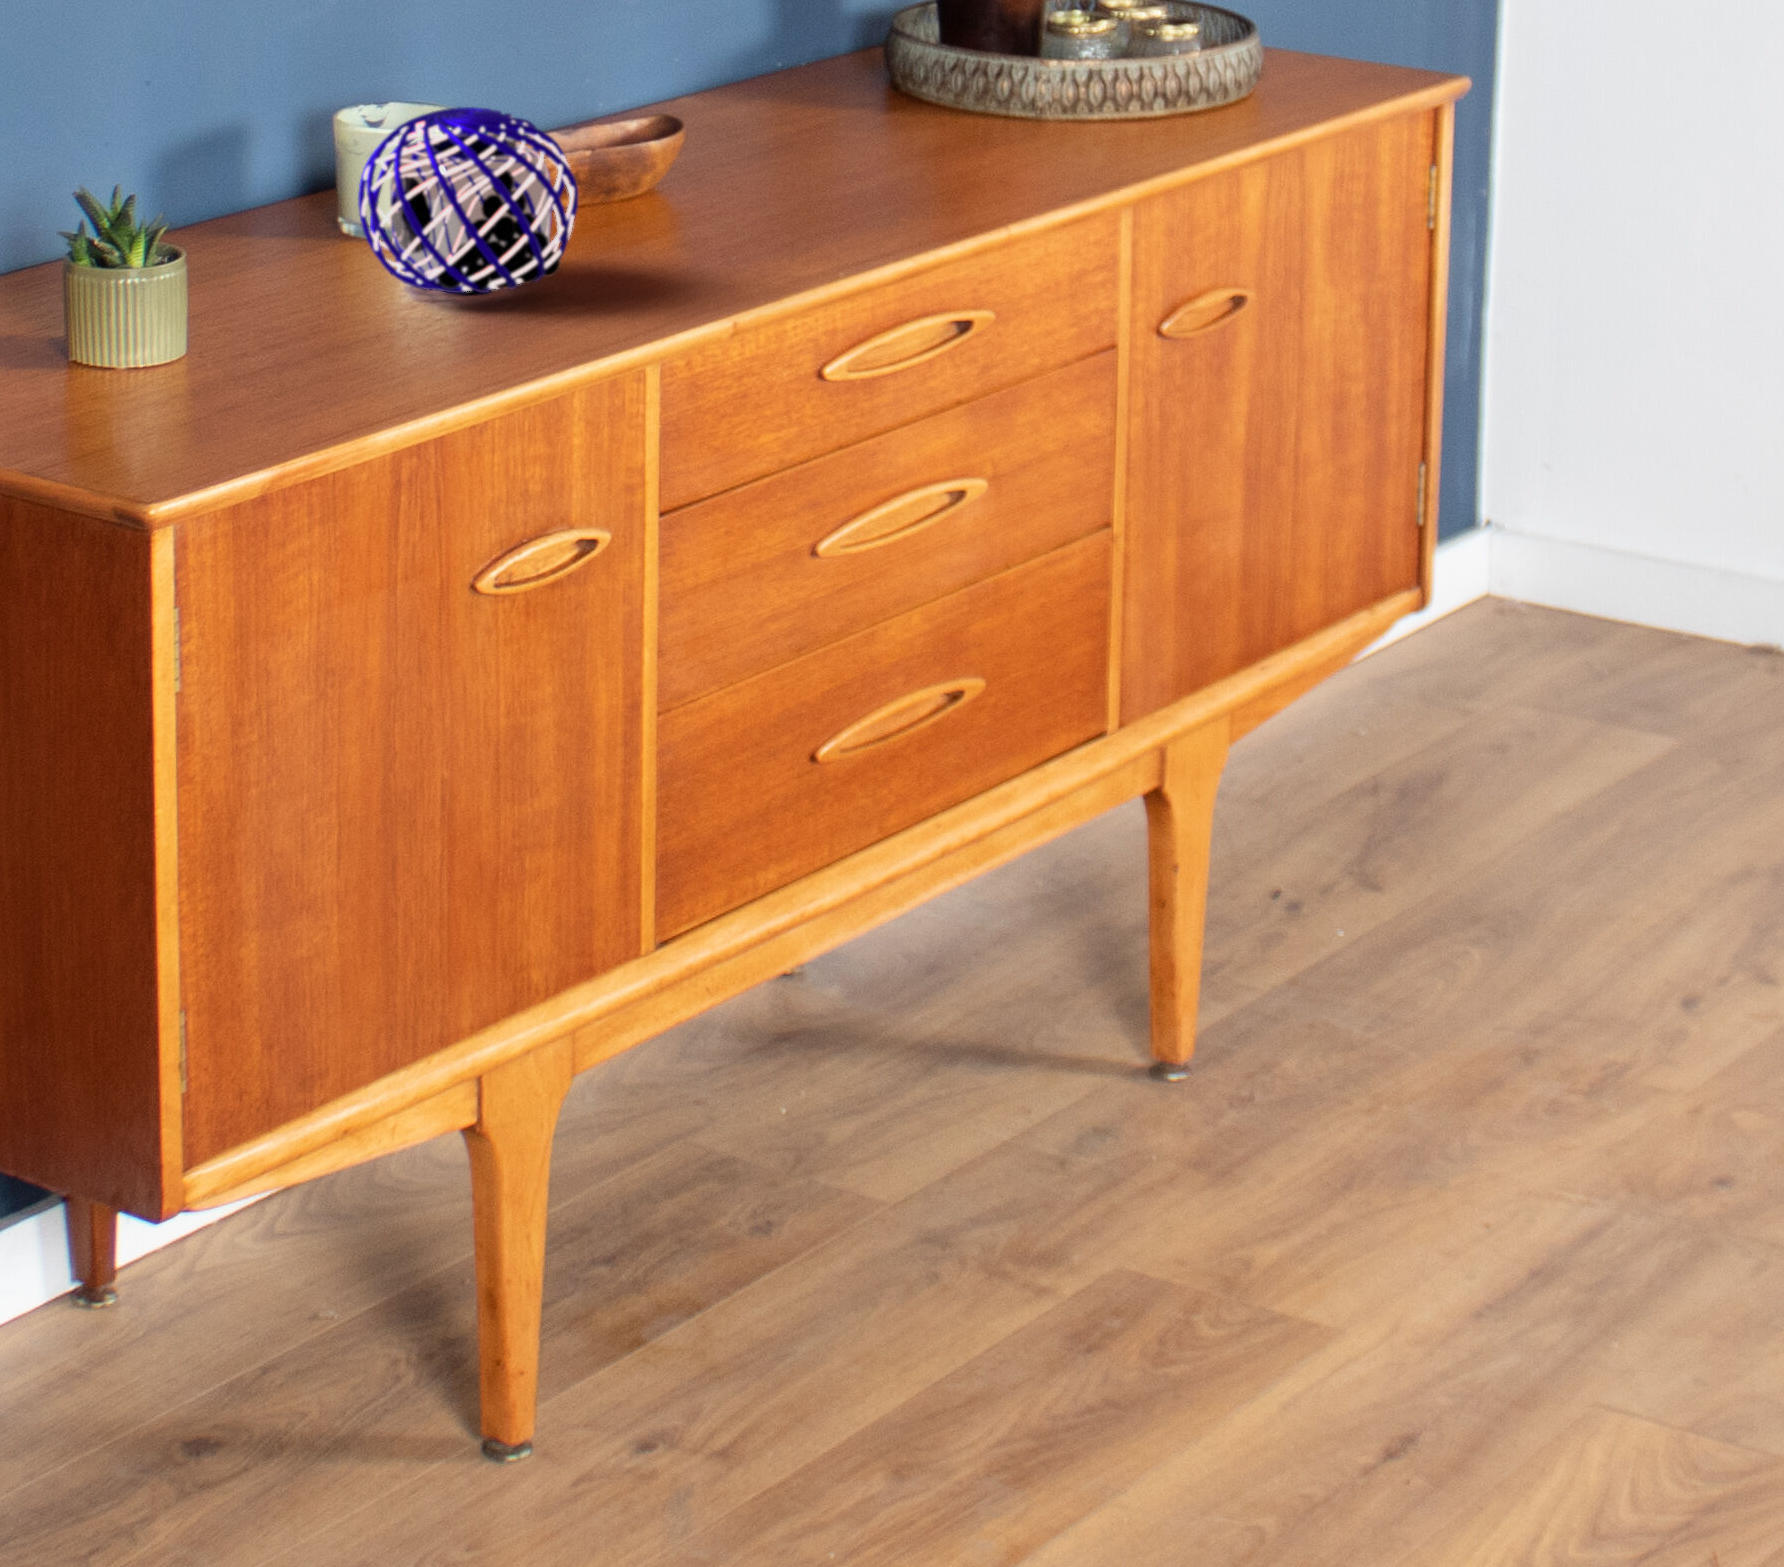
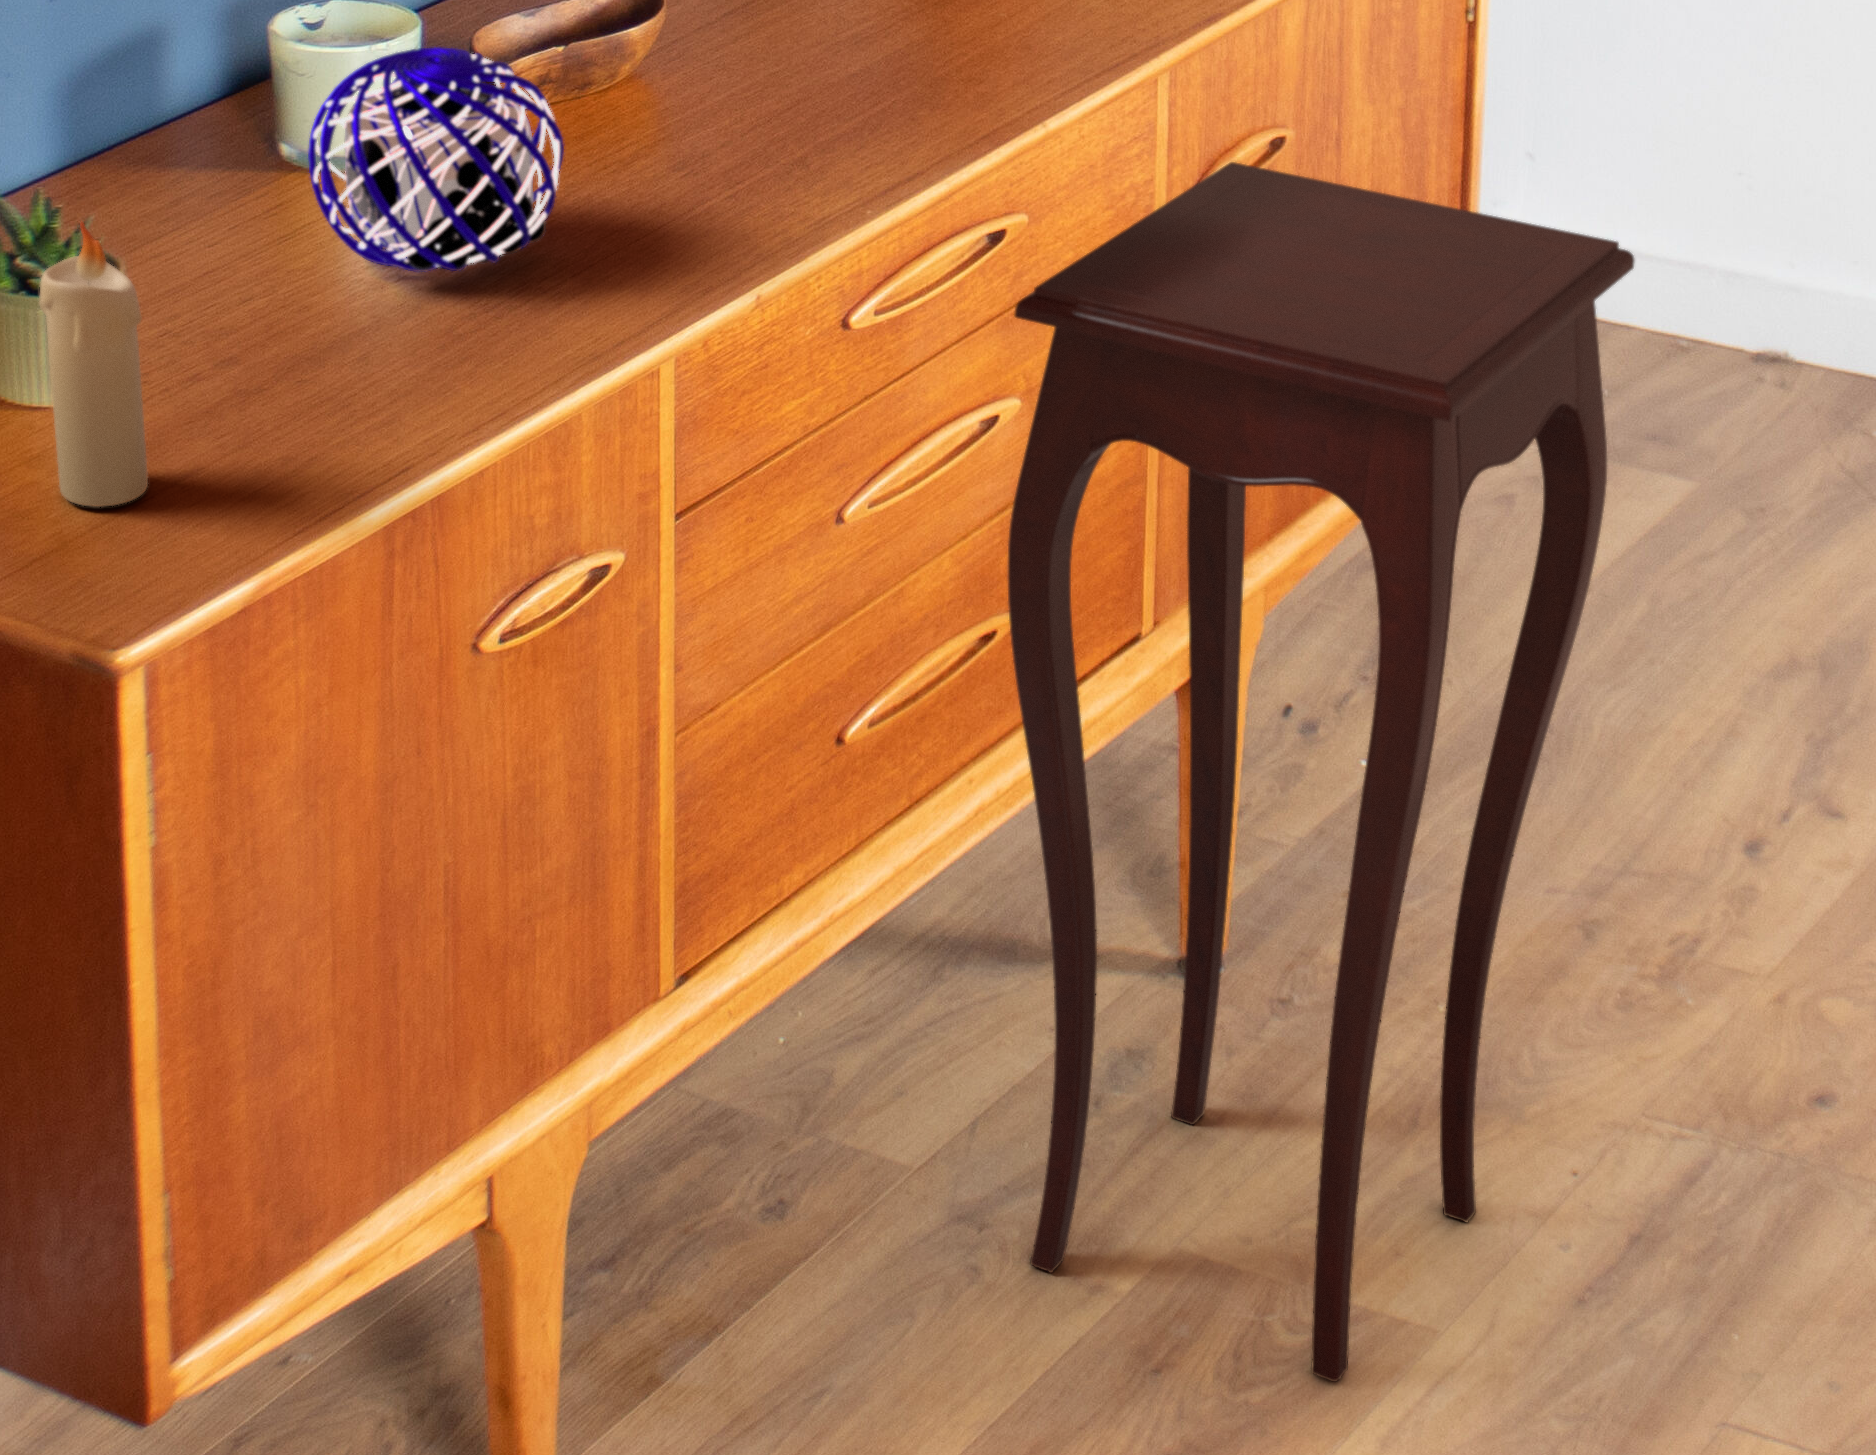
candle: none [105,169,191,421] -> present [39,222,148,507]
side table: none [969,285,1533,1391] -> present [1008,162,1634,1382]

